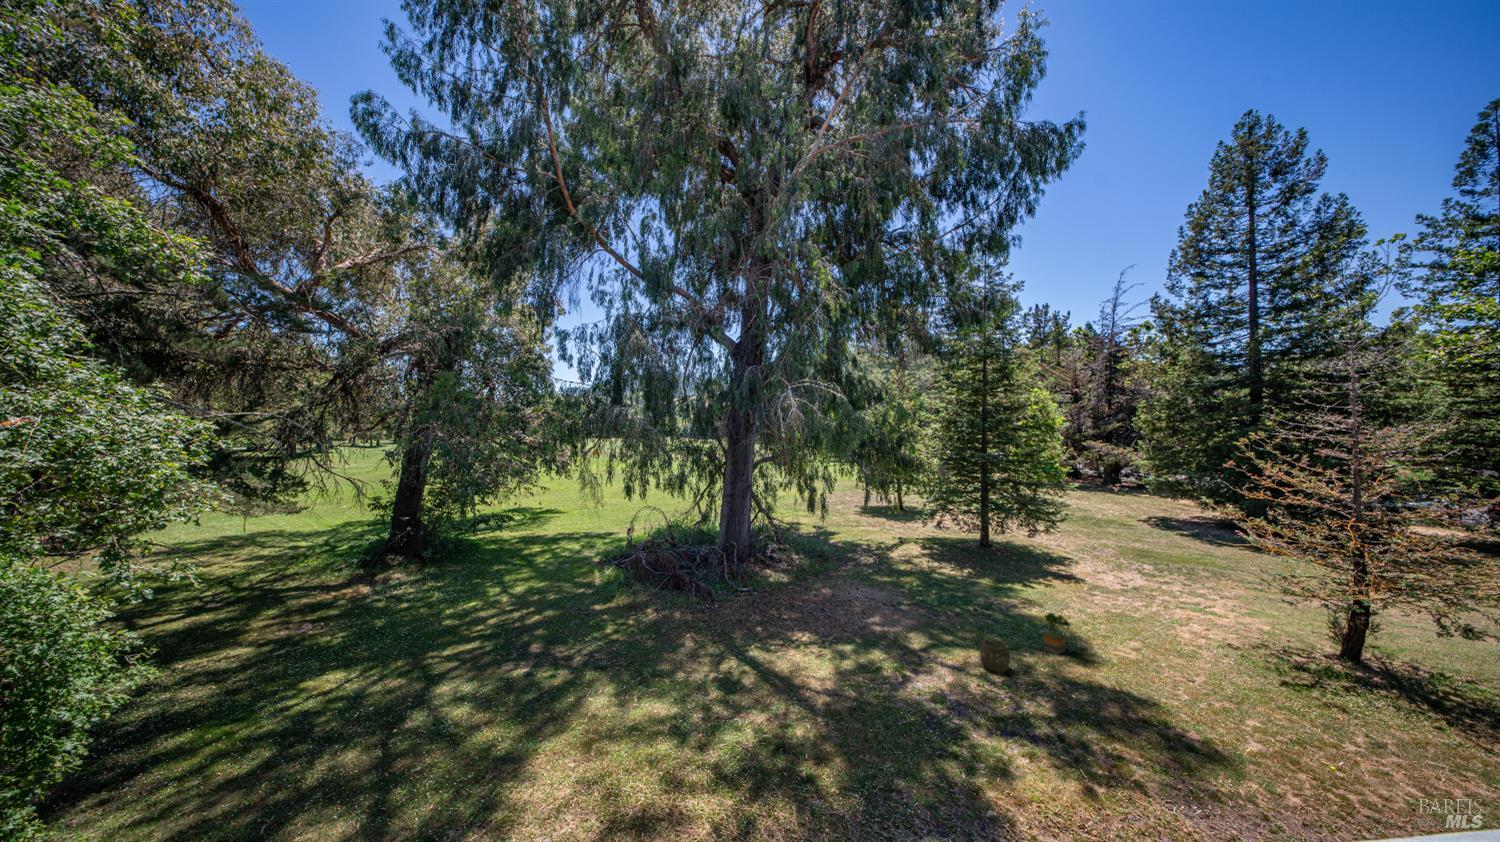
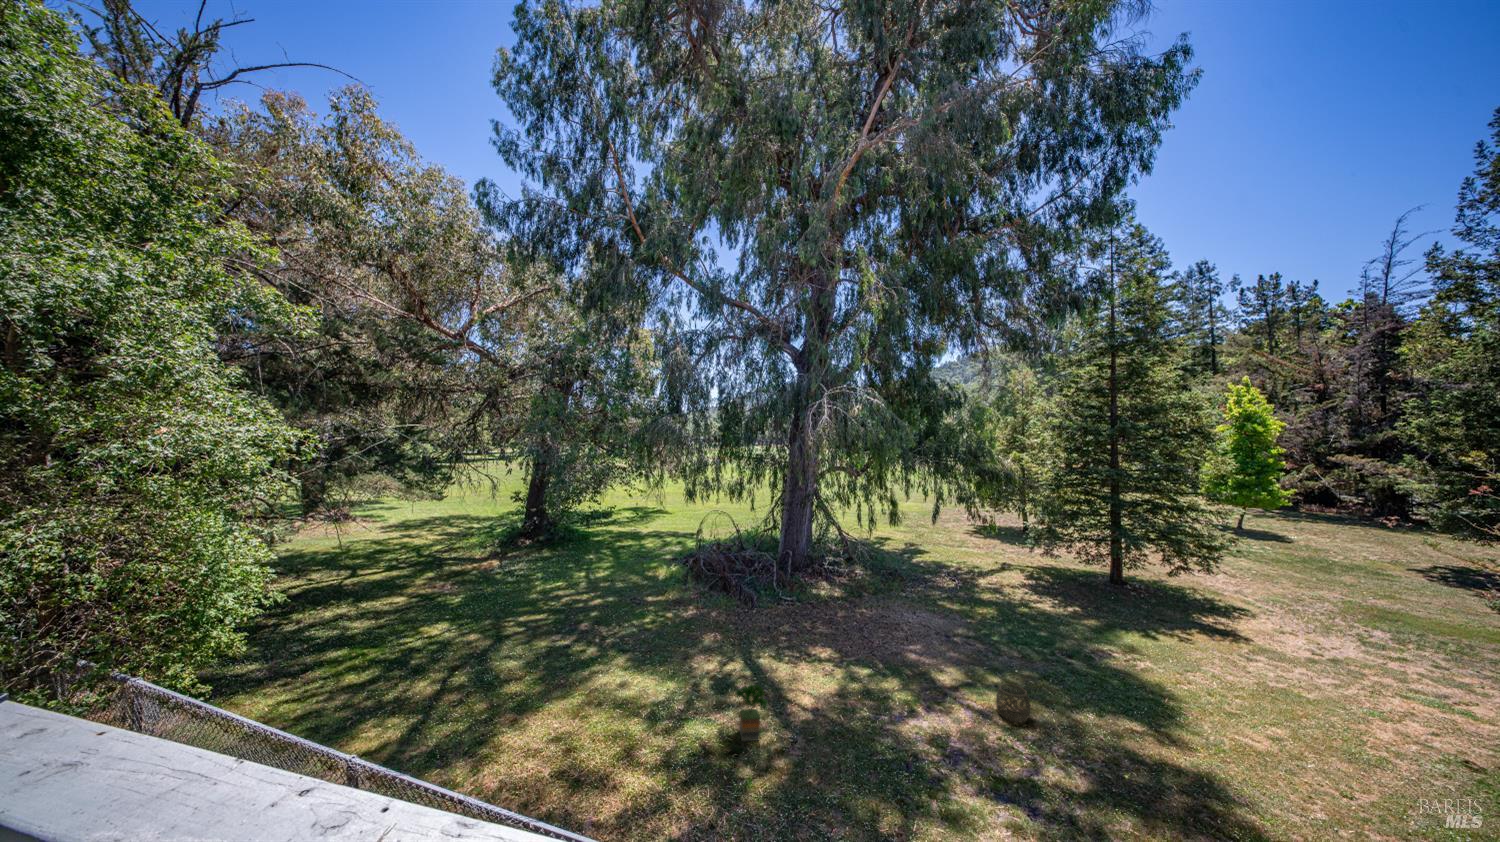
potted tree: present [1040,613,1071,654] -> present [736,685,767,741]

